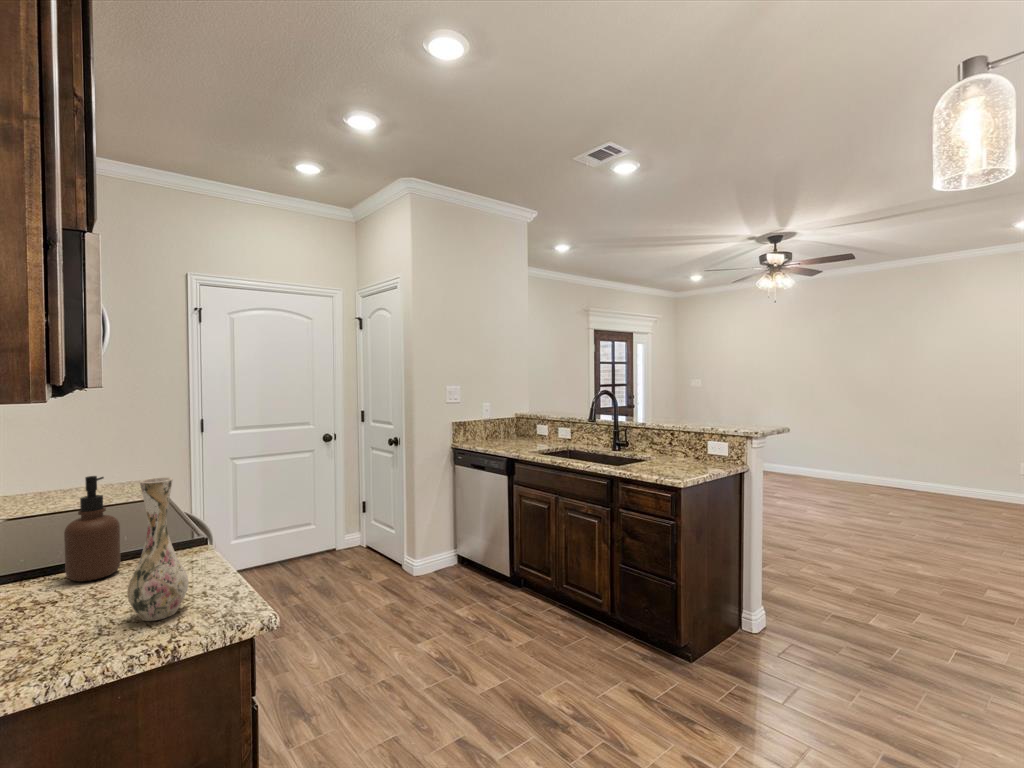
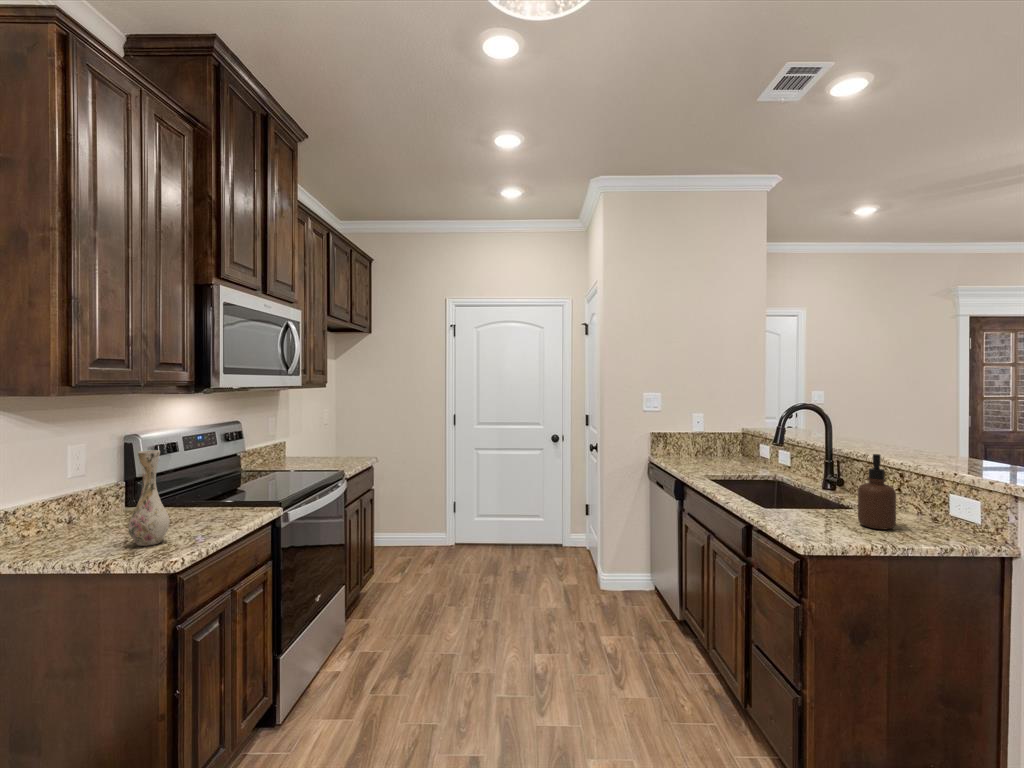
soap dispenser: present [64,476,121,582] -> present [858,454,896,529]

